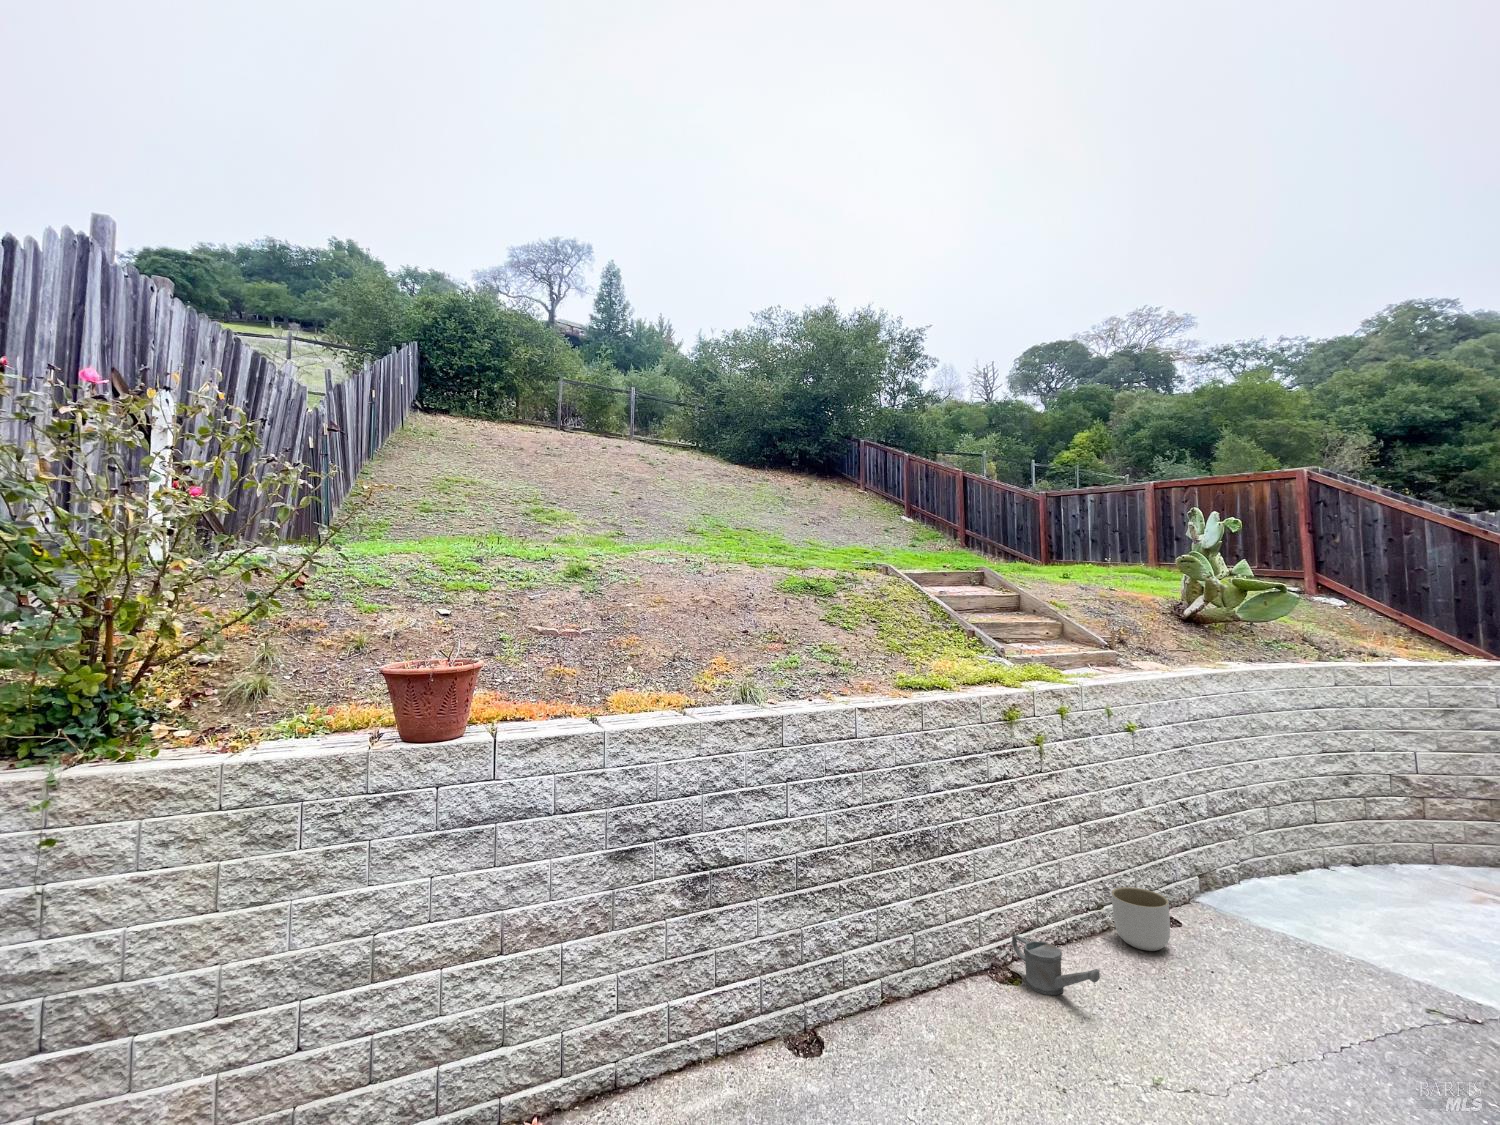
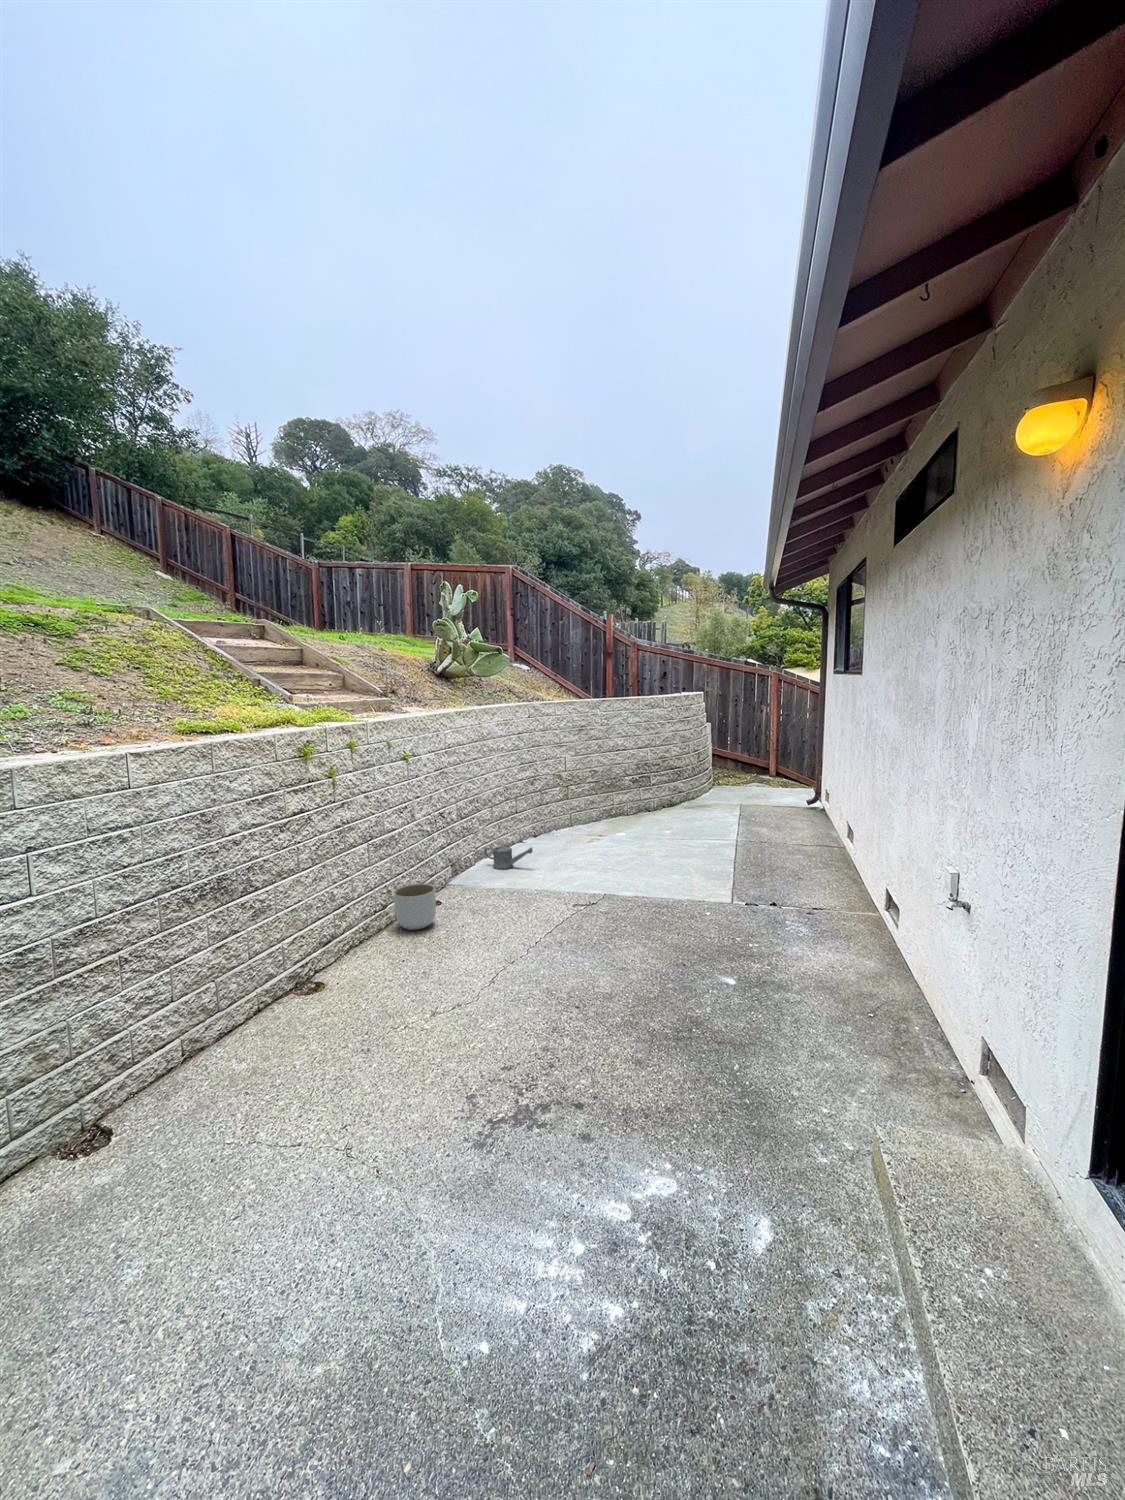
watering can: present [1012,935,1100,995] -> present [484,847,533,870]

